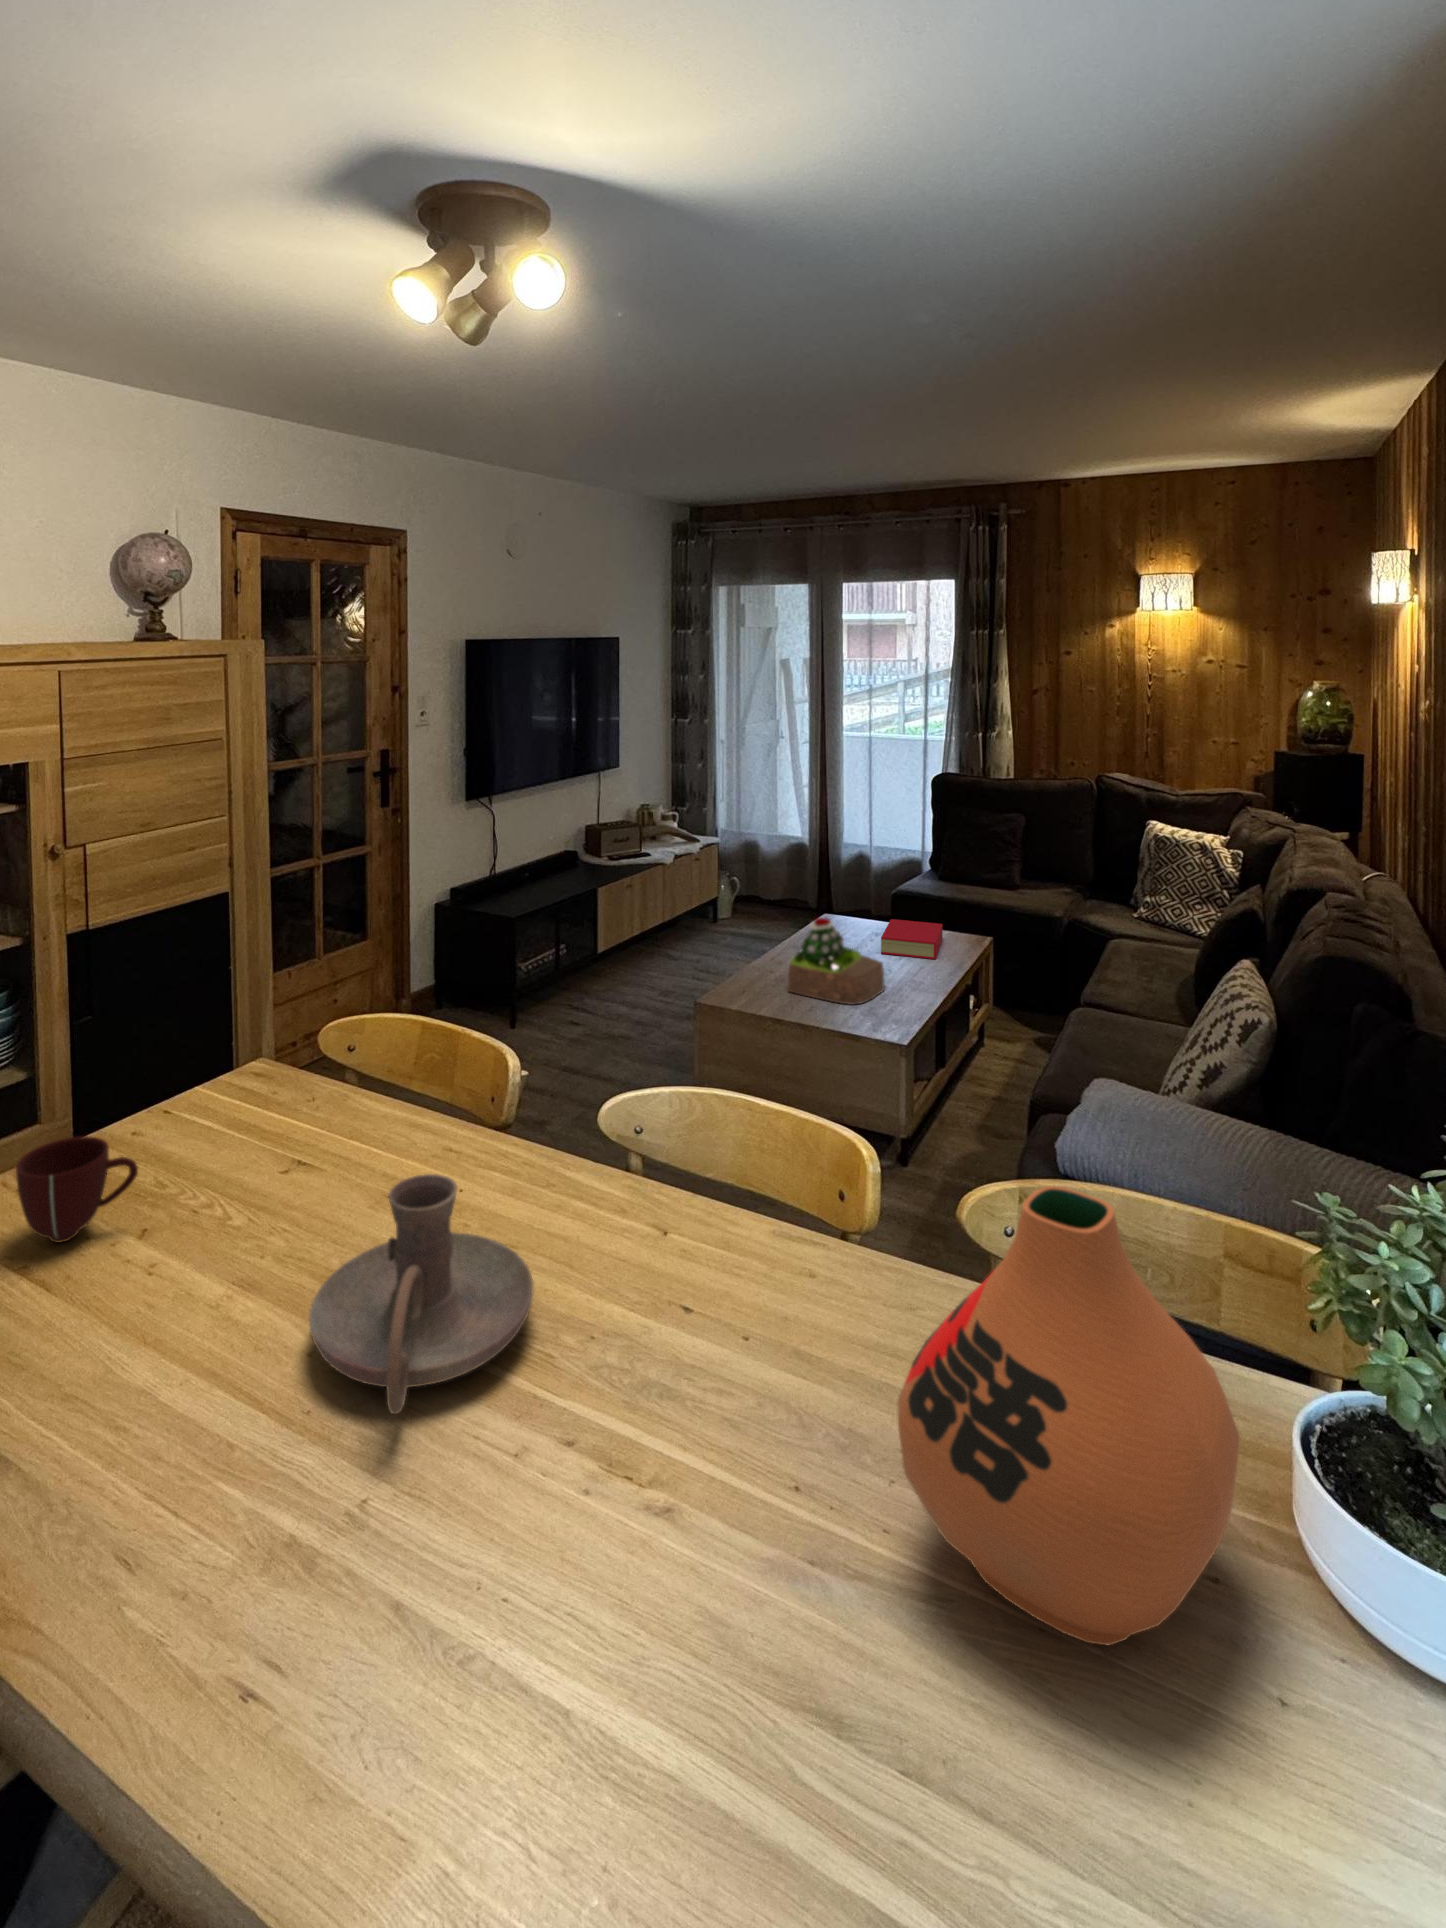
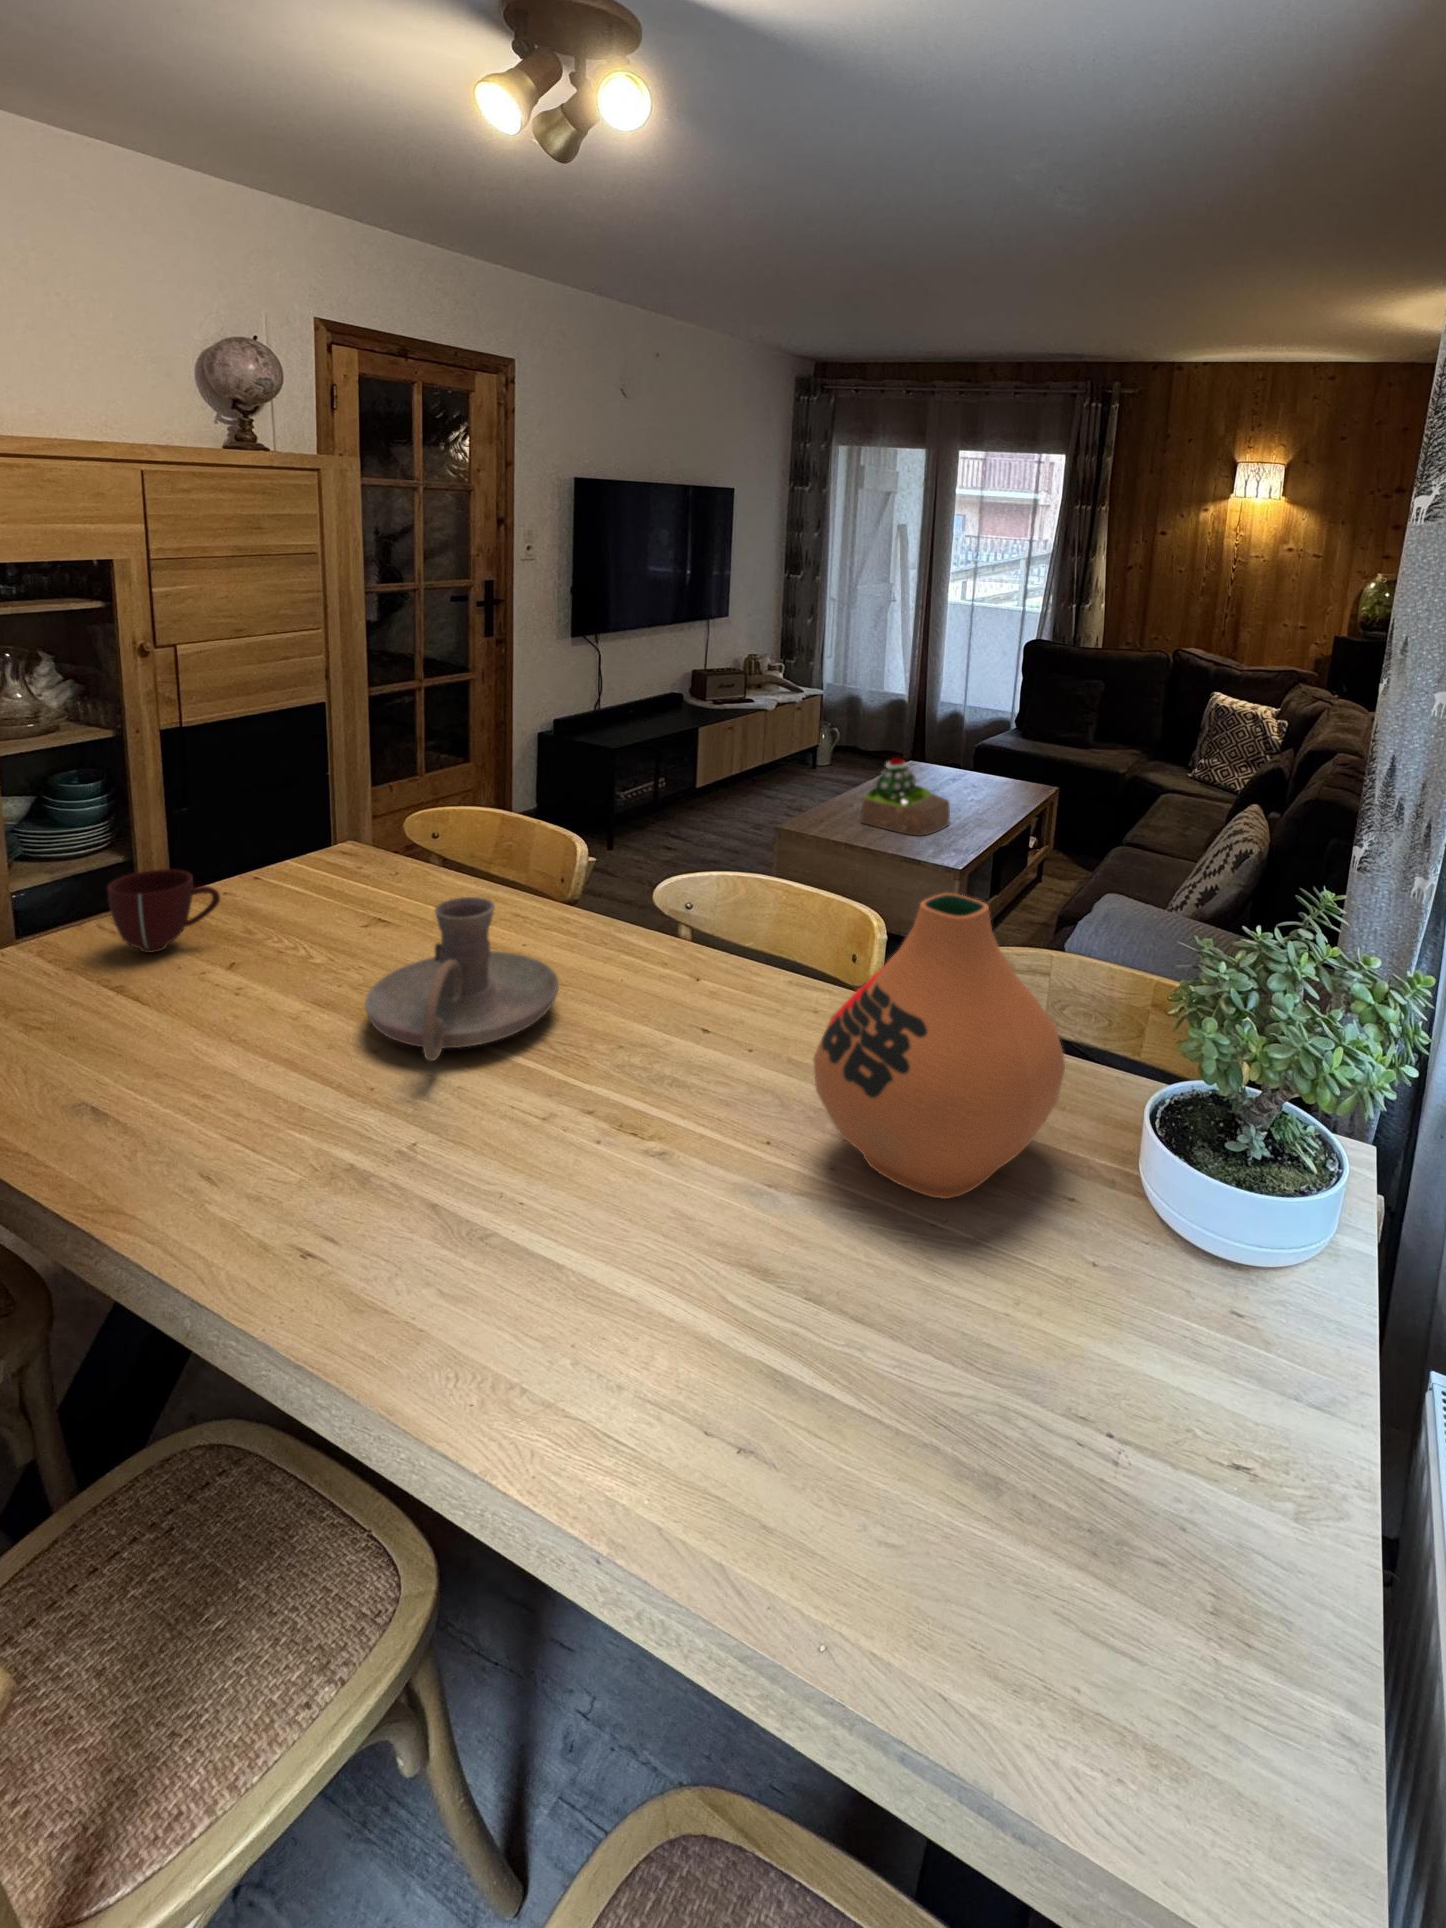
book: present [881,919,942,959] -> none [953,767,1013,803]

